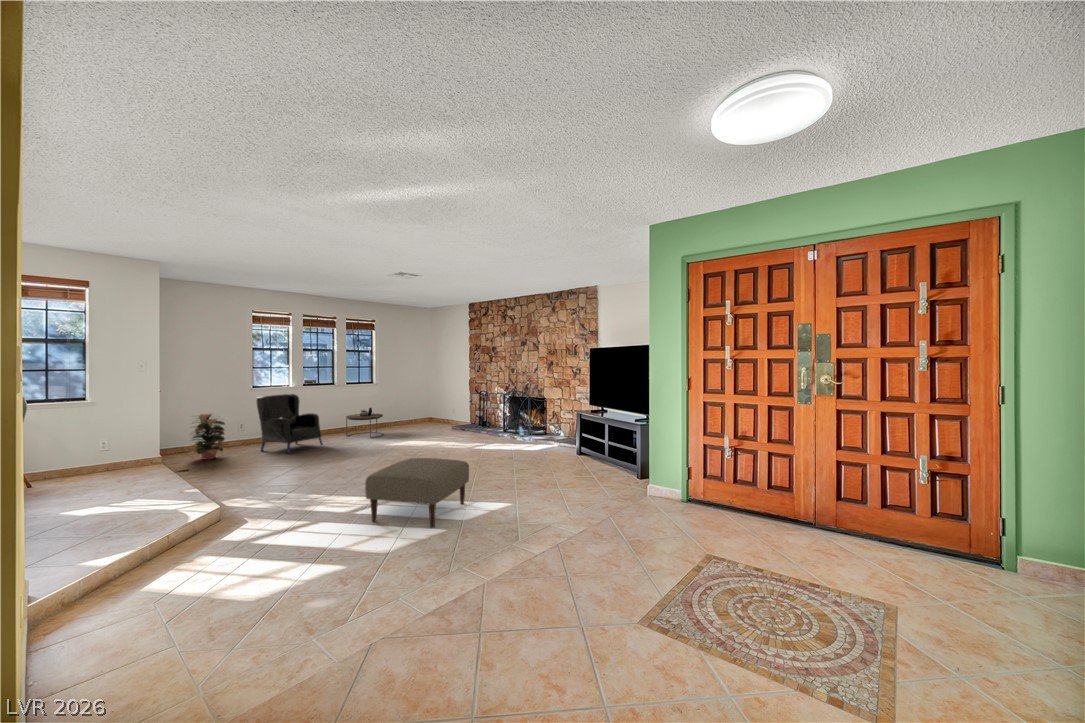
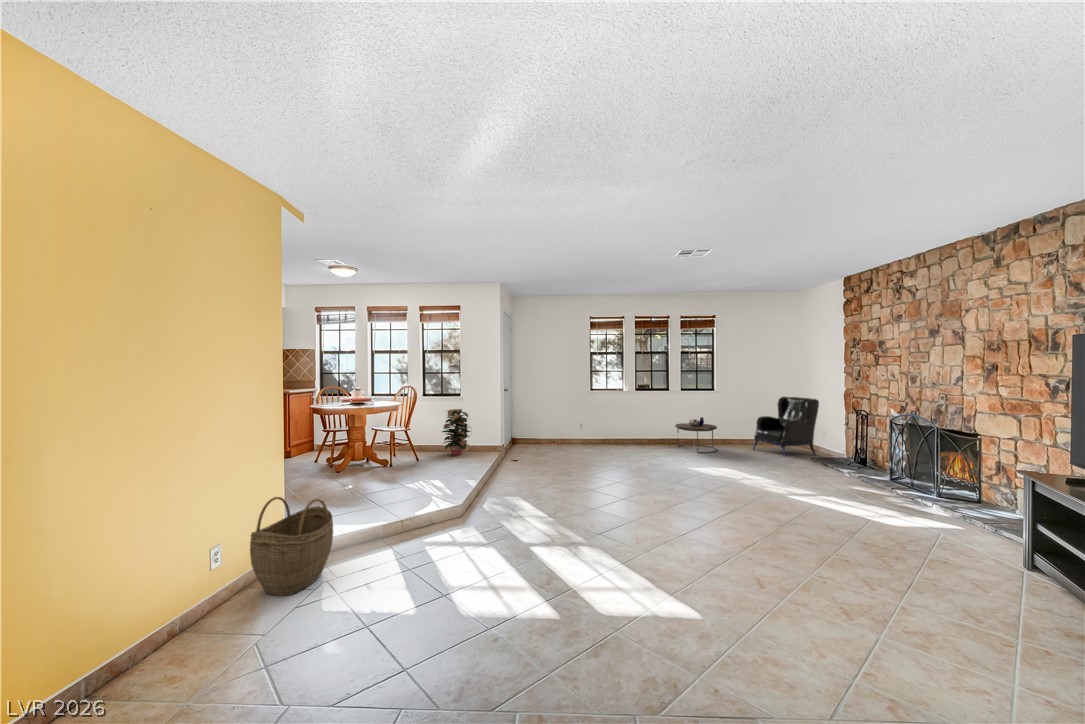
armchair: present [257,394,323,454] -> present [753,396,819,456]
decorative plant: present [189,413,225,459] -> present [442,409,471,455]
ottoman: present [365,458,469,528] -> none [546,491,683,597]
woven basket: none [48,525,160,666] -> present [250,497,333,596]

